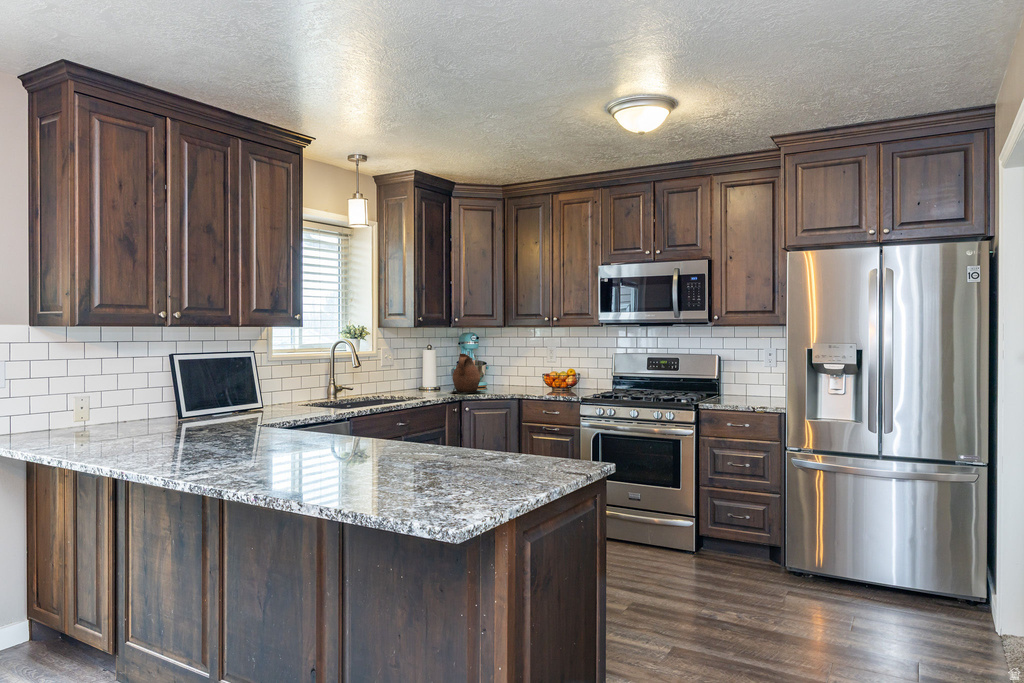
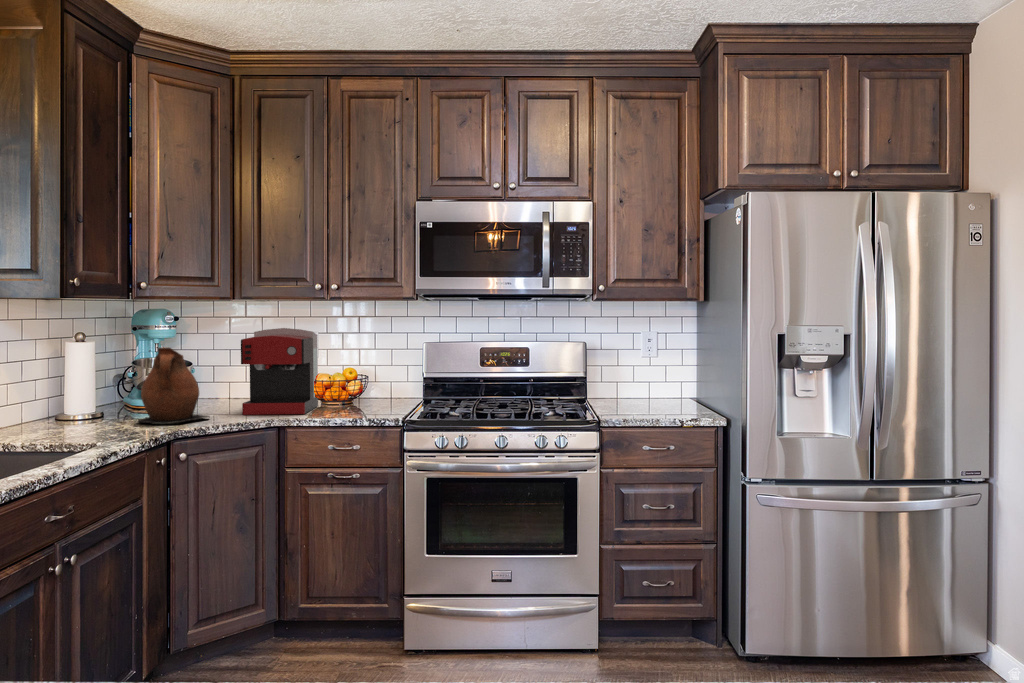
coffee maker: none [503,343,550,393] -> present [241,328,318,415]

